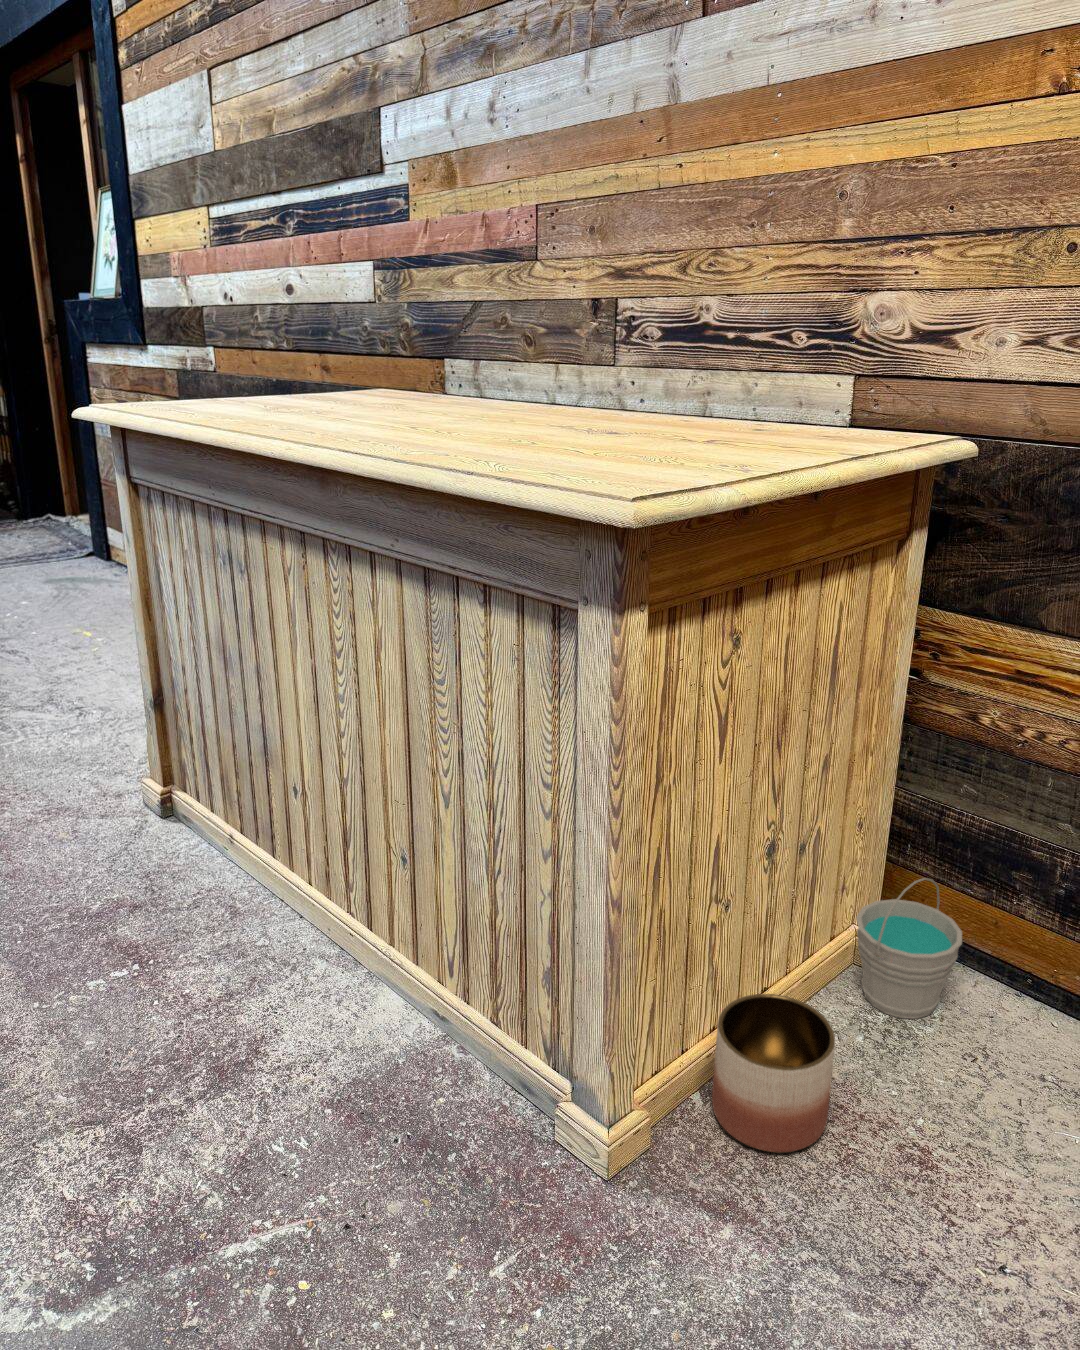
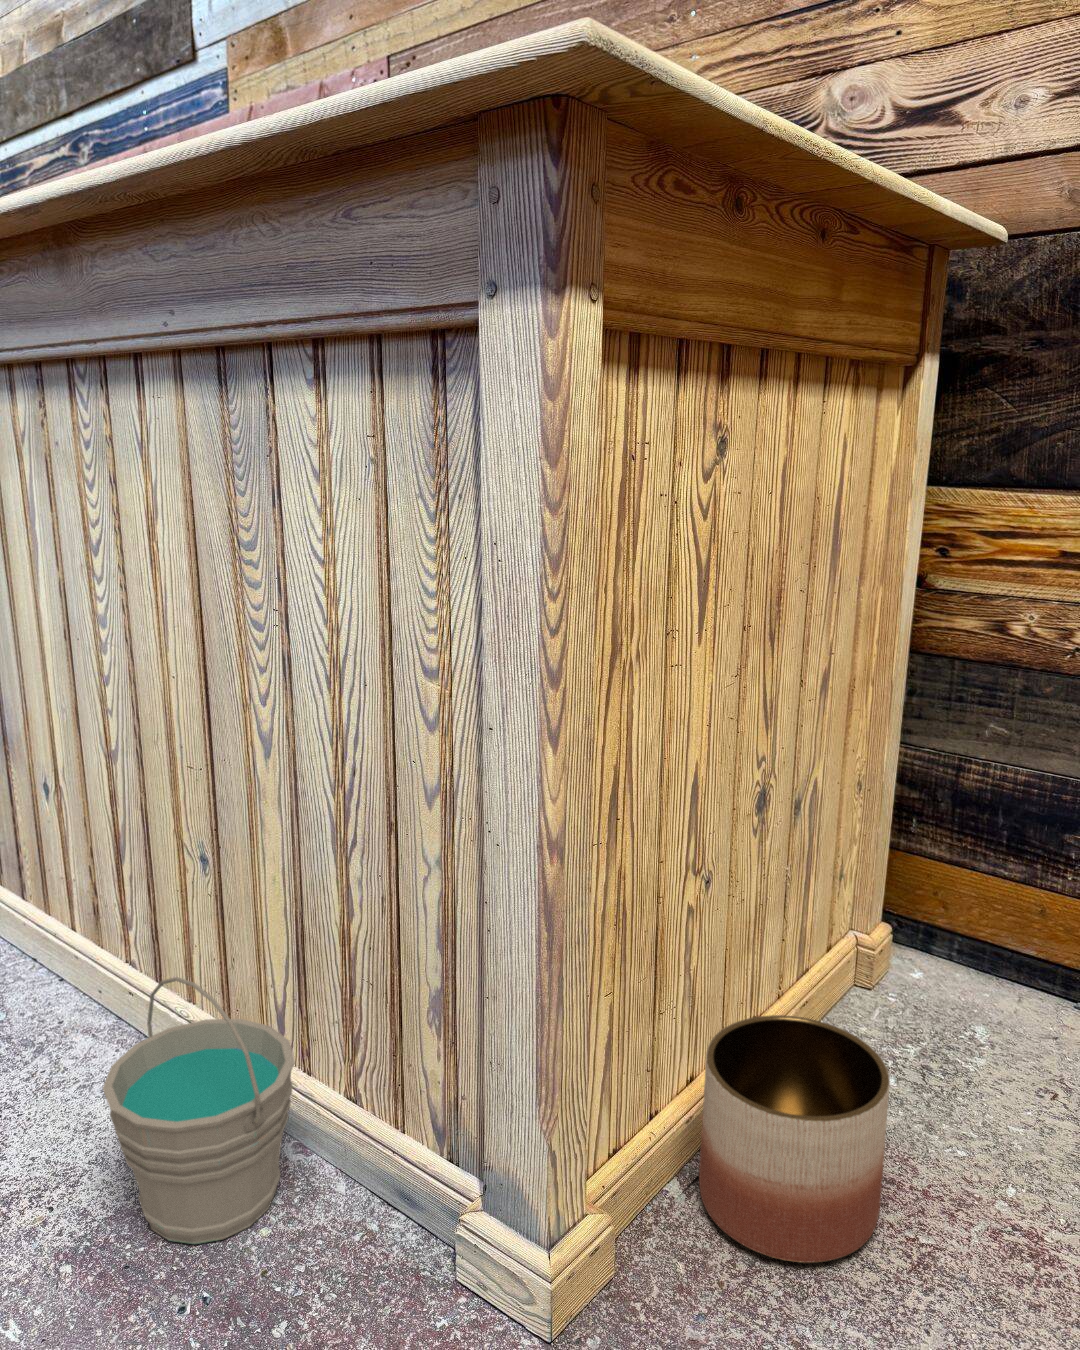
bucket: present [857,878,962,1019] -> present [103,977,295,1244]

